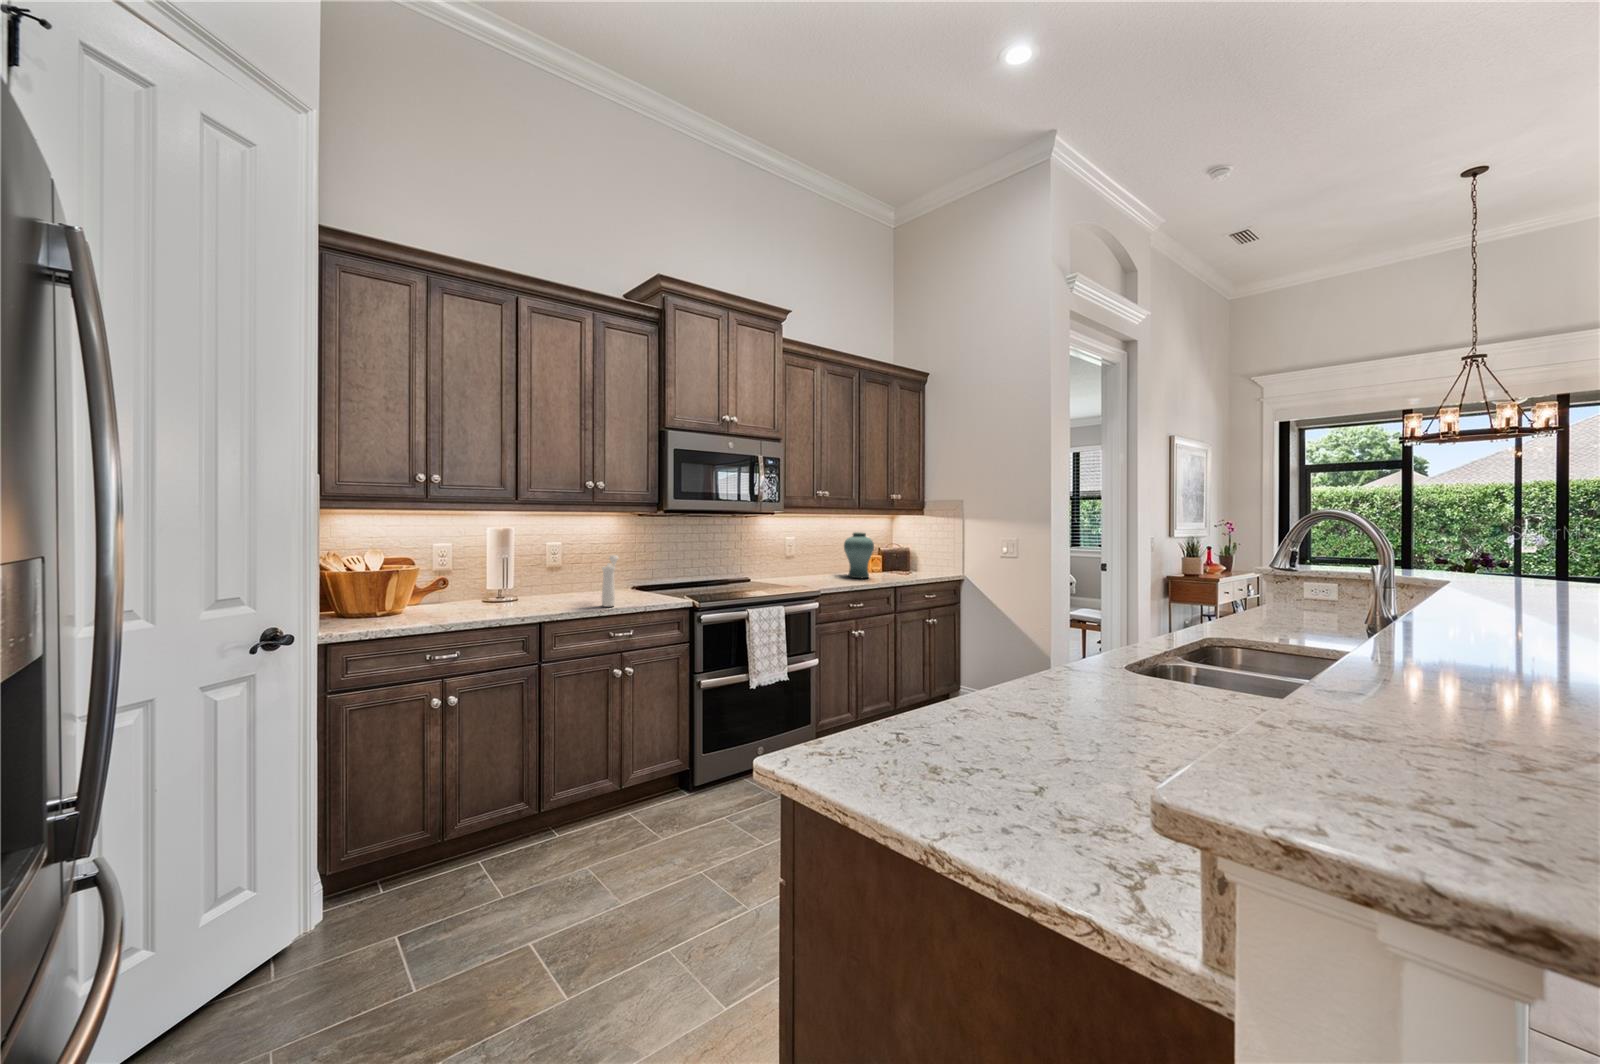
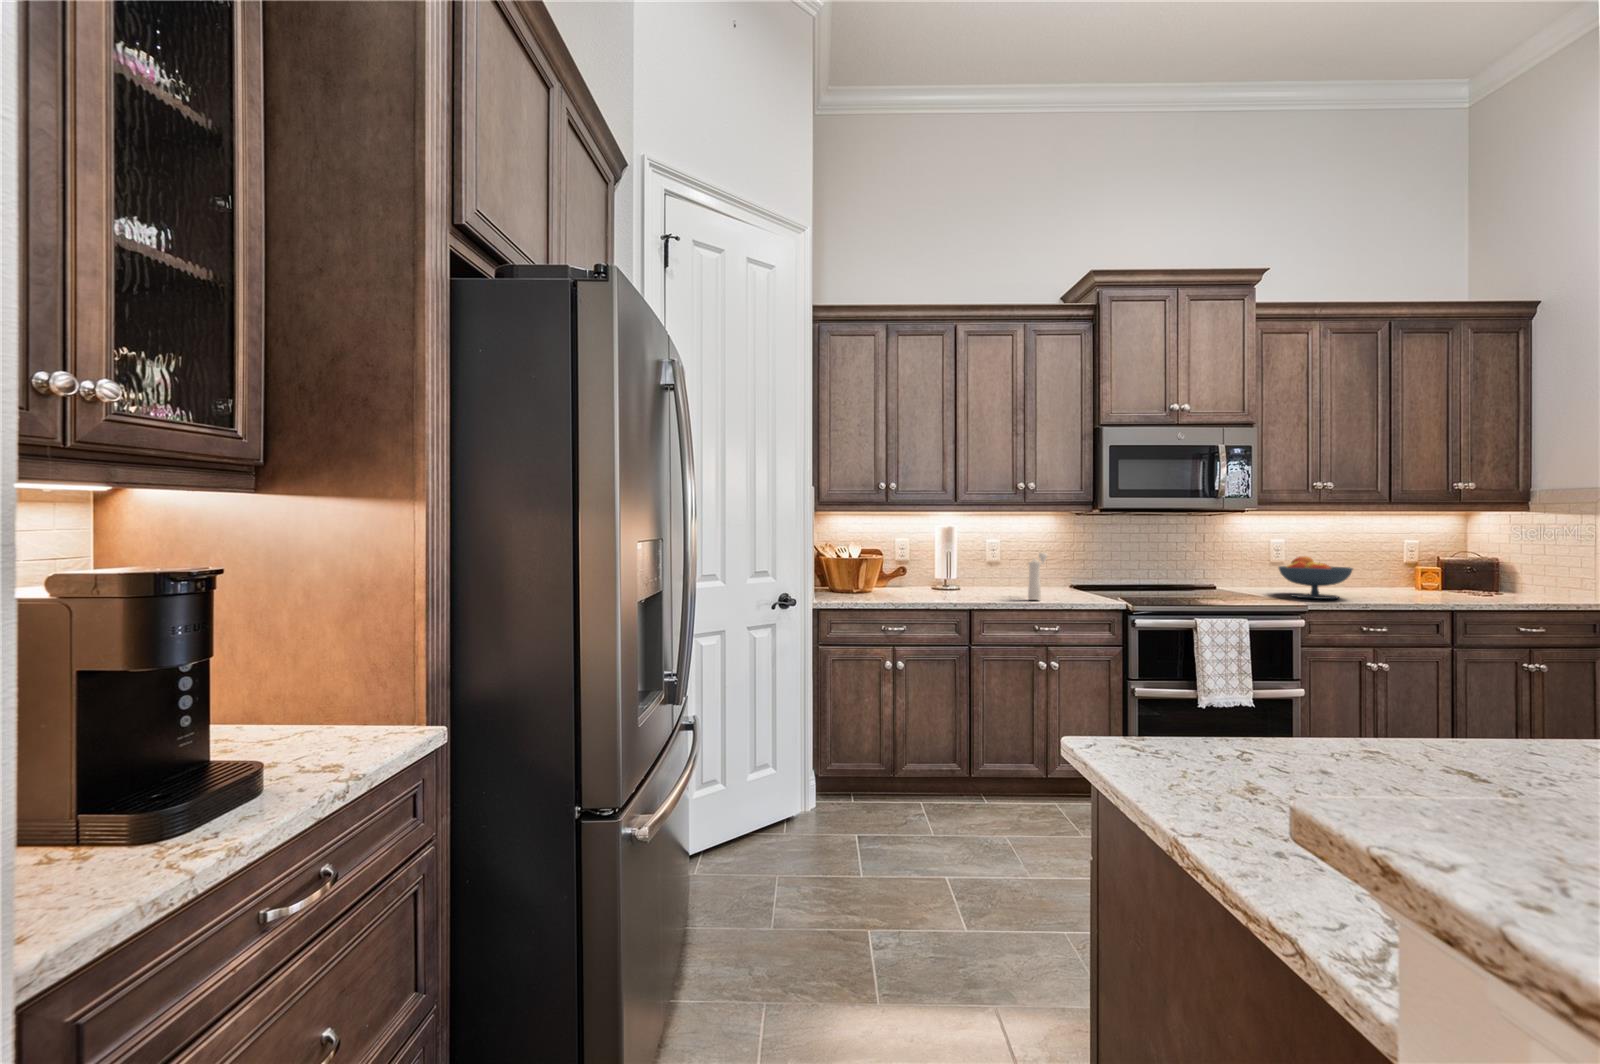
vase: present [844,532,874,578] -> none [1369,536,1418,598]
fruit bowl: none [792,549,843,584] -> present [1279,556,1353,599]

